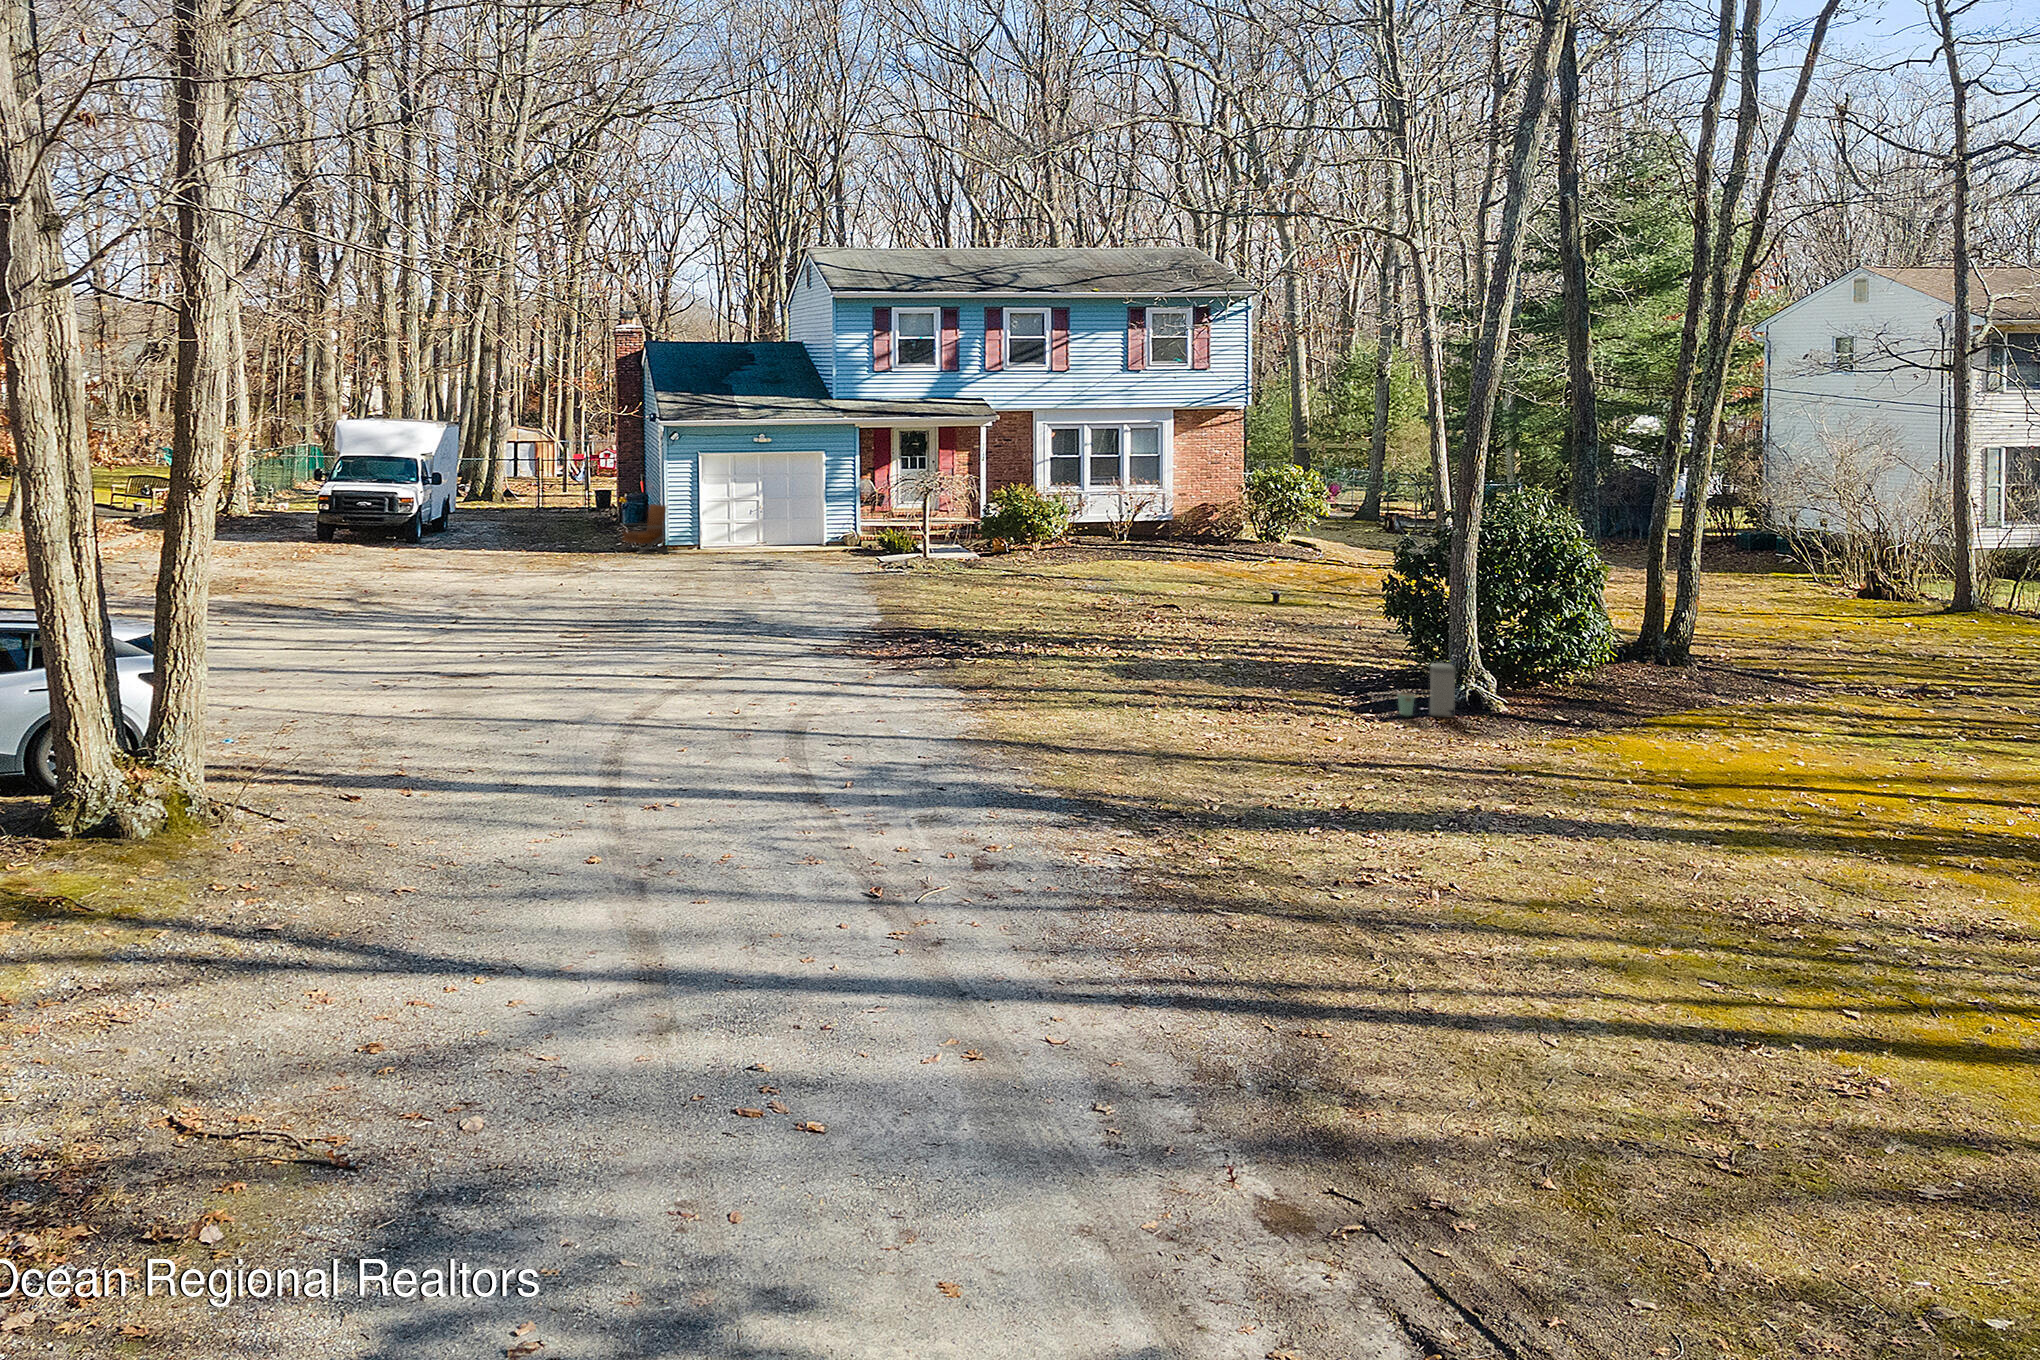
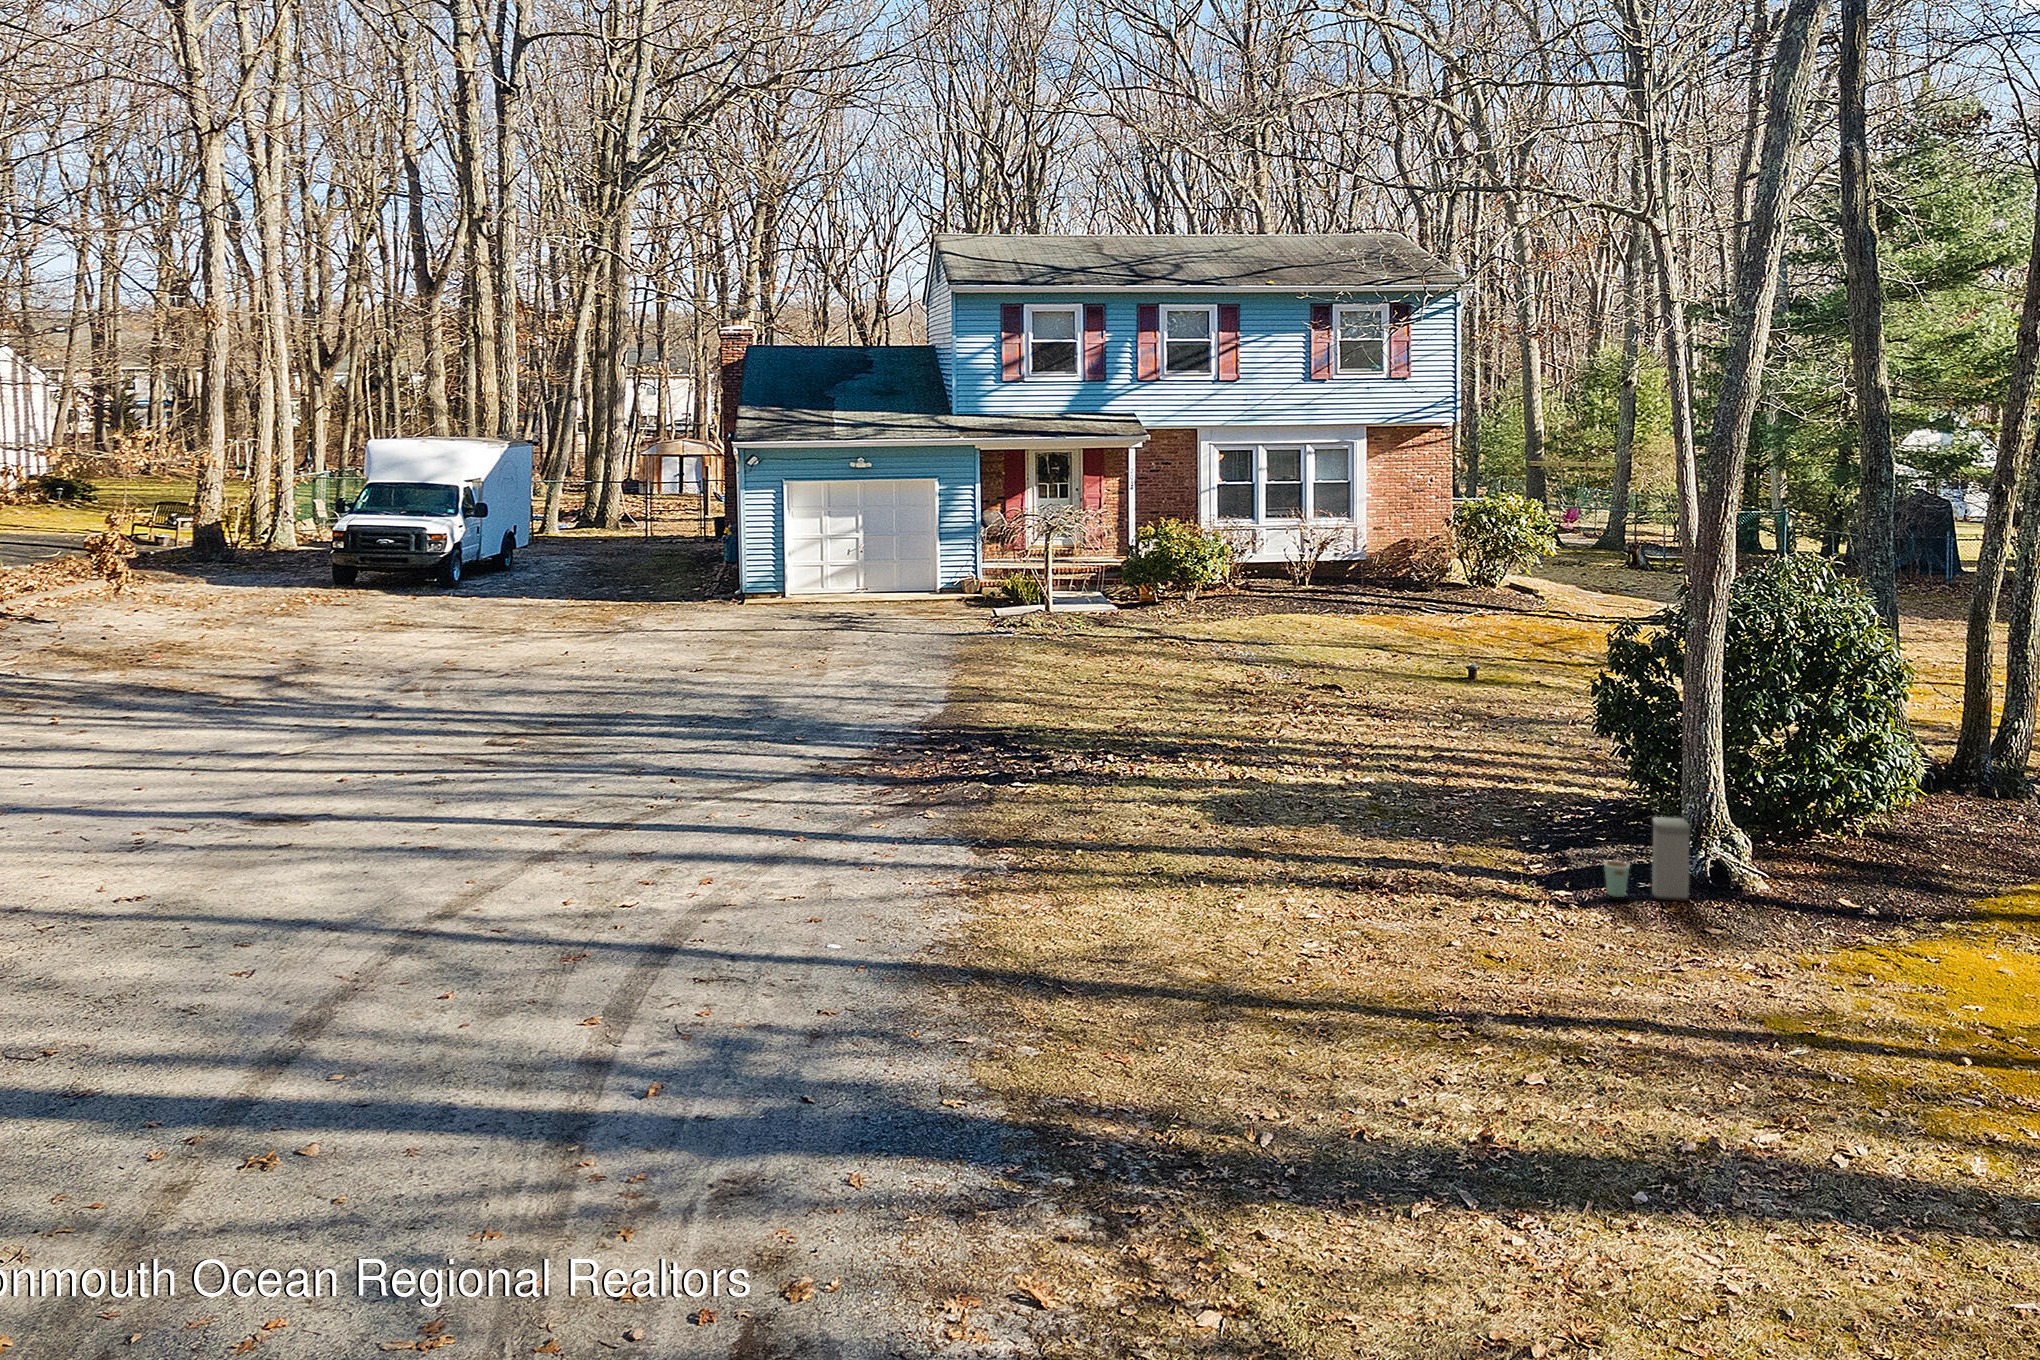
lounge chair: present [620,504,674,554] -> none [685,543,757,605]

